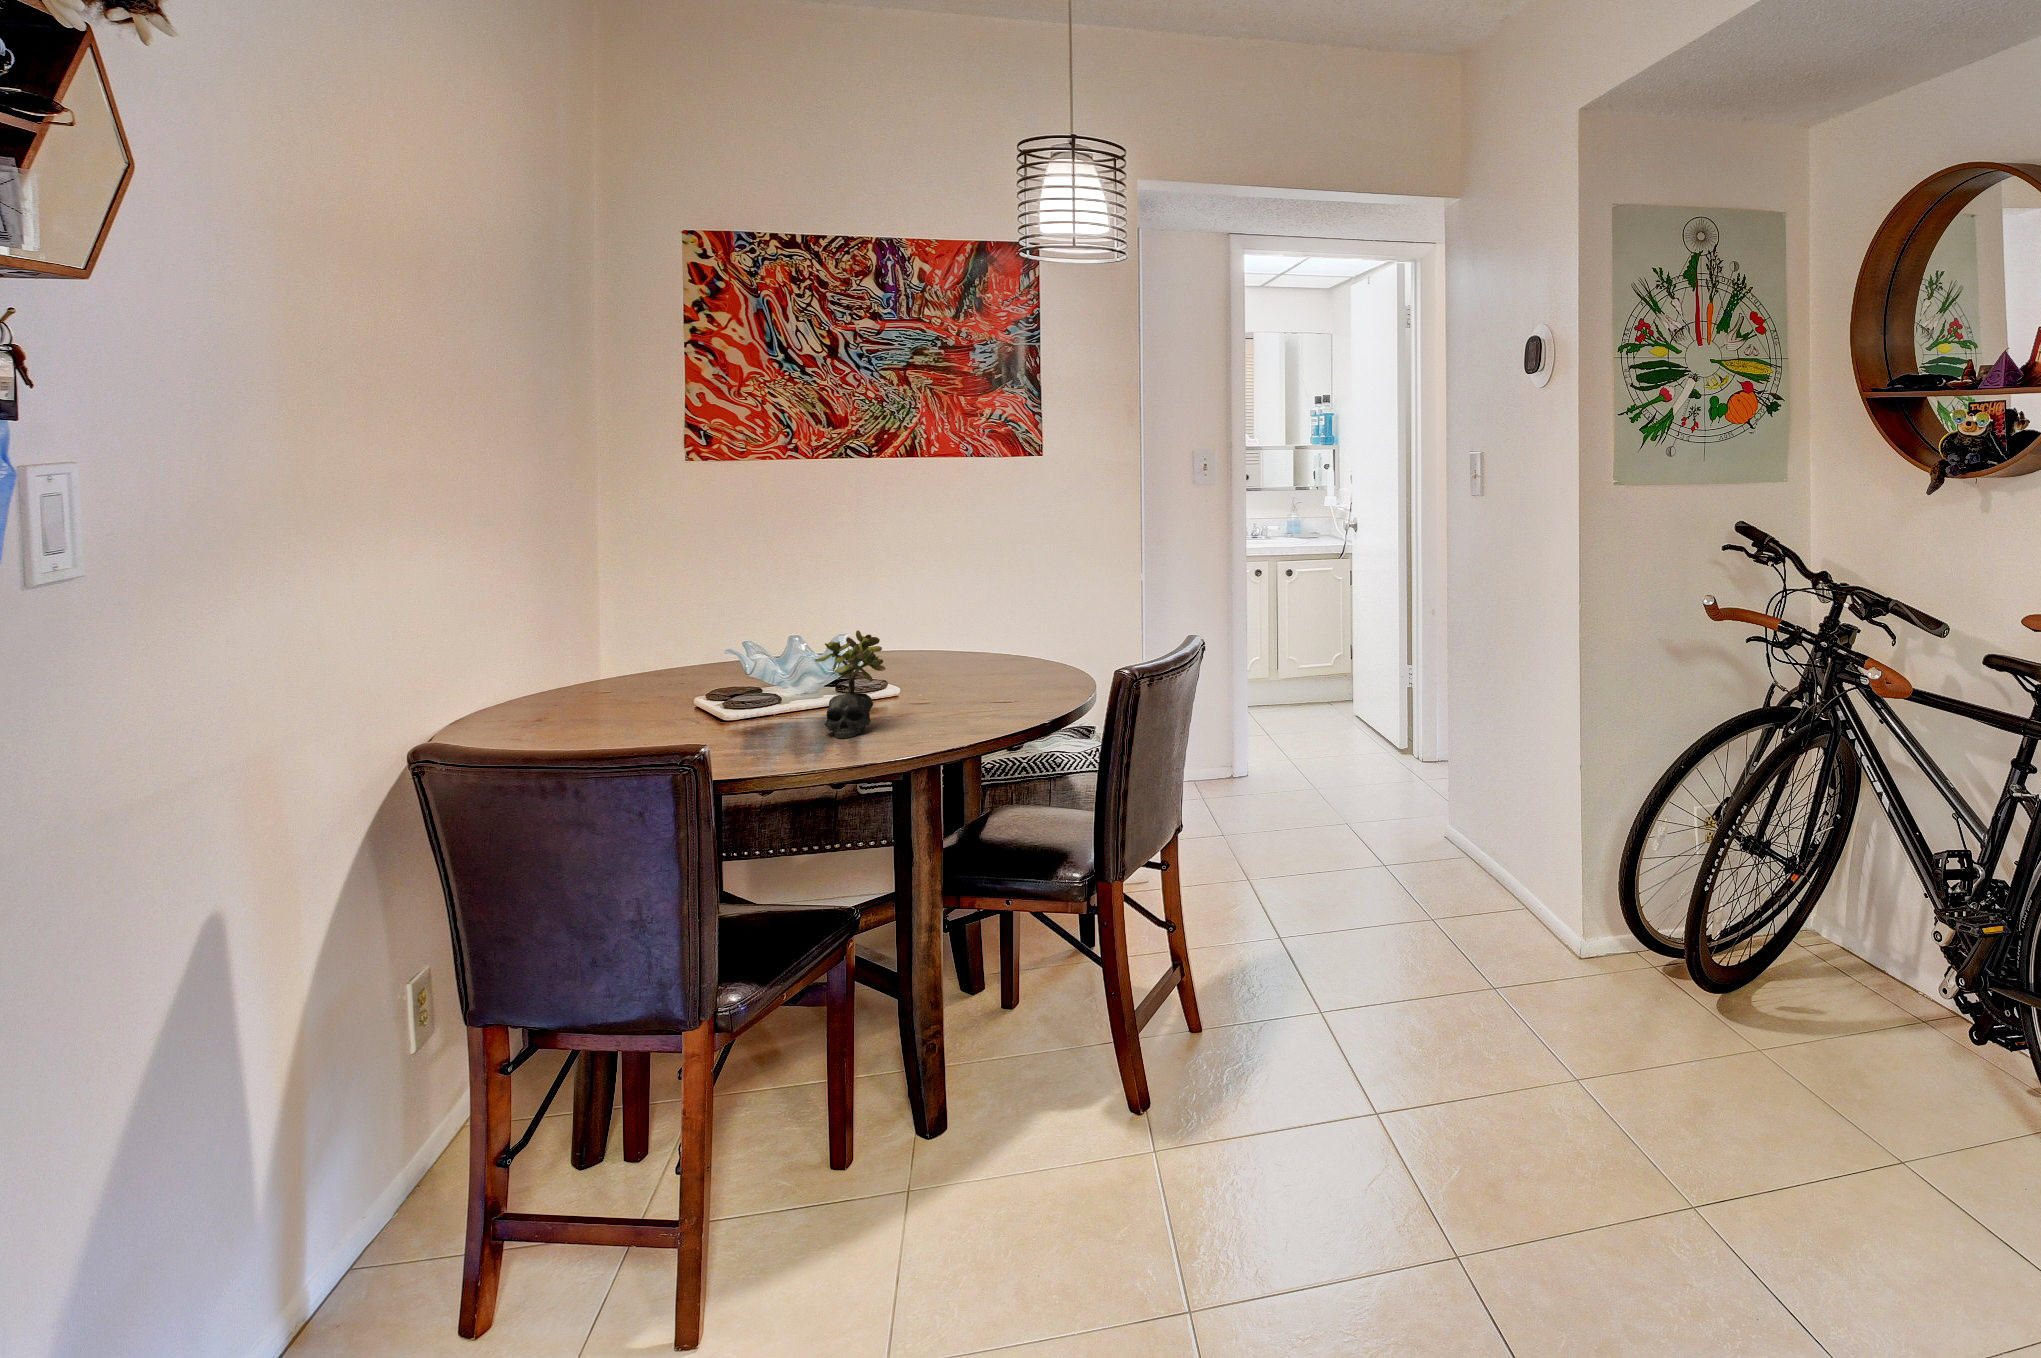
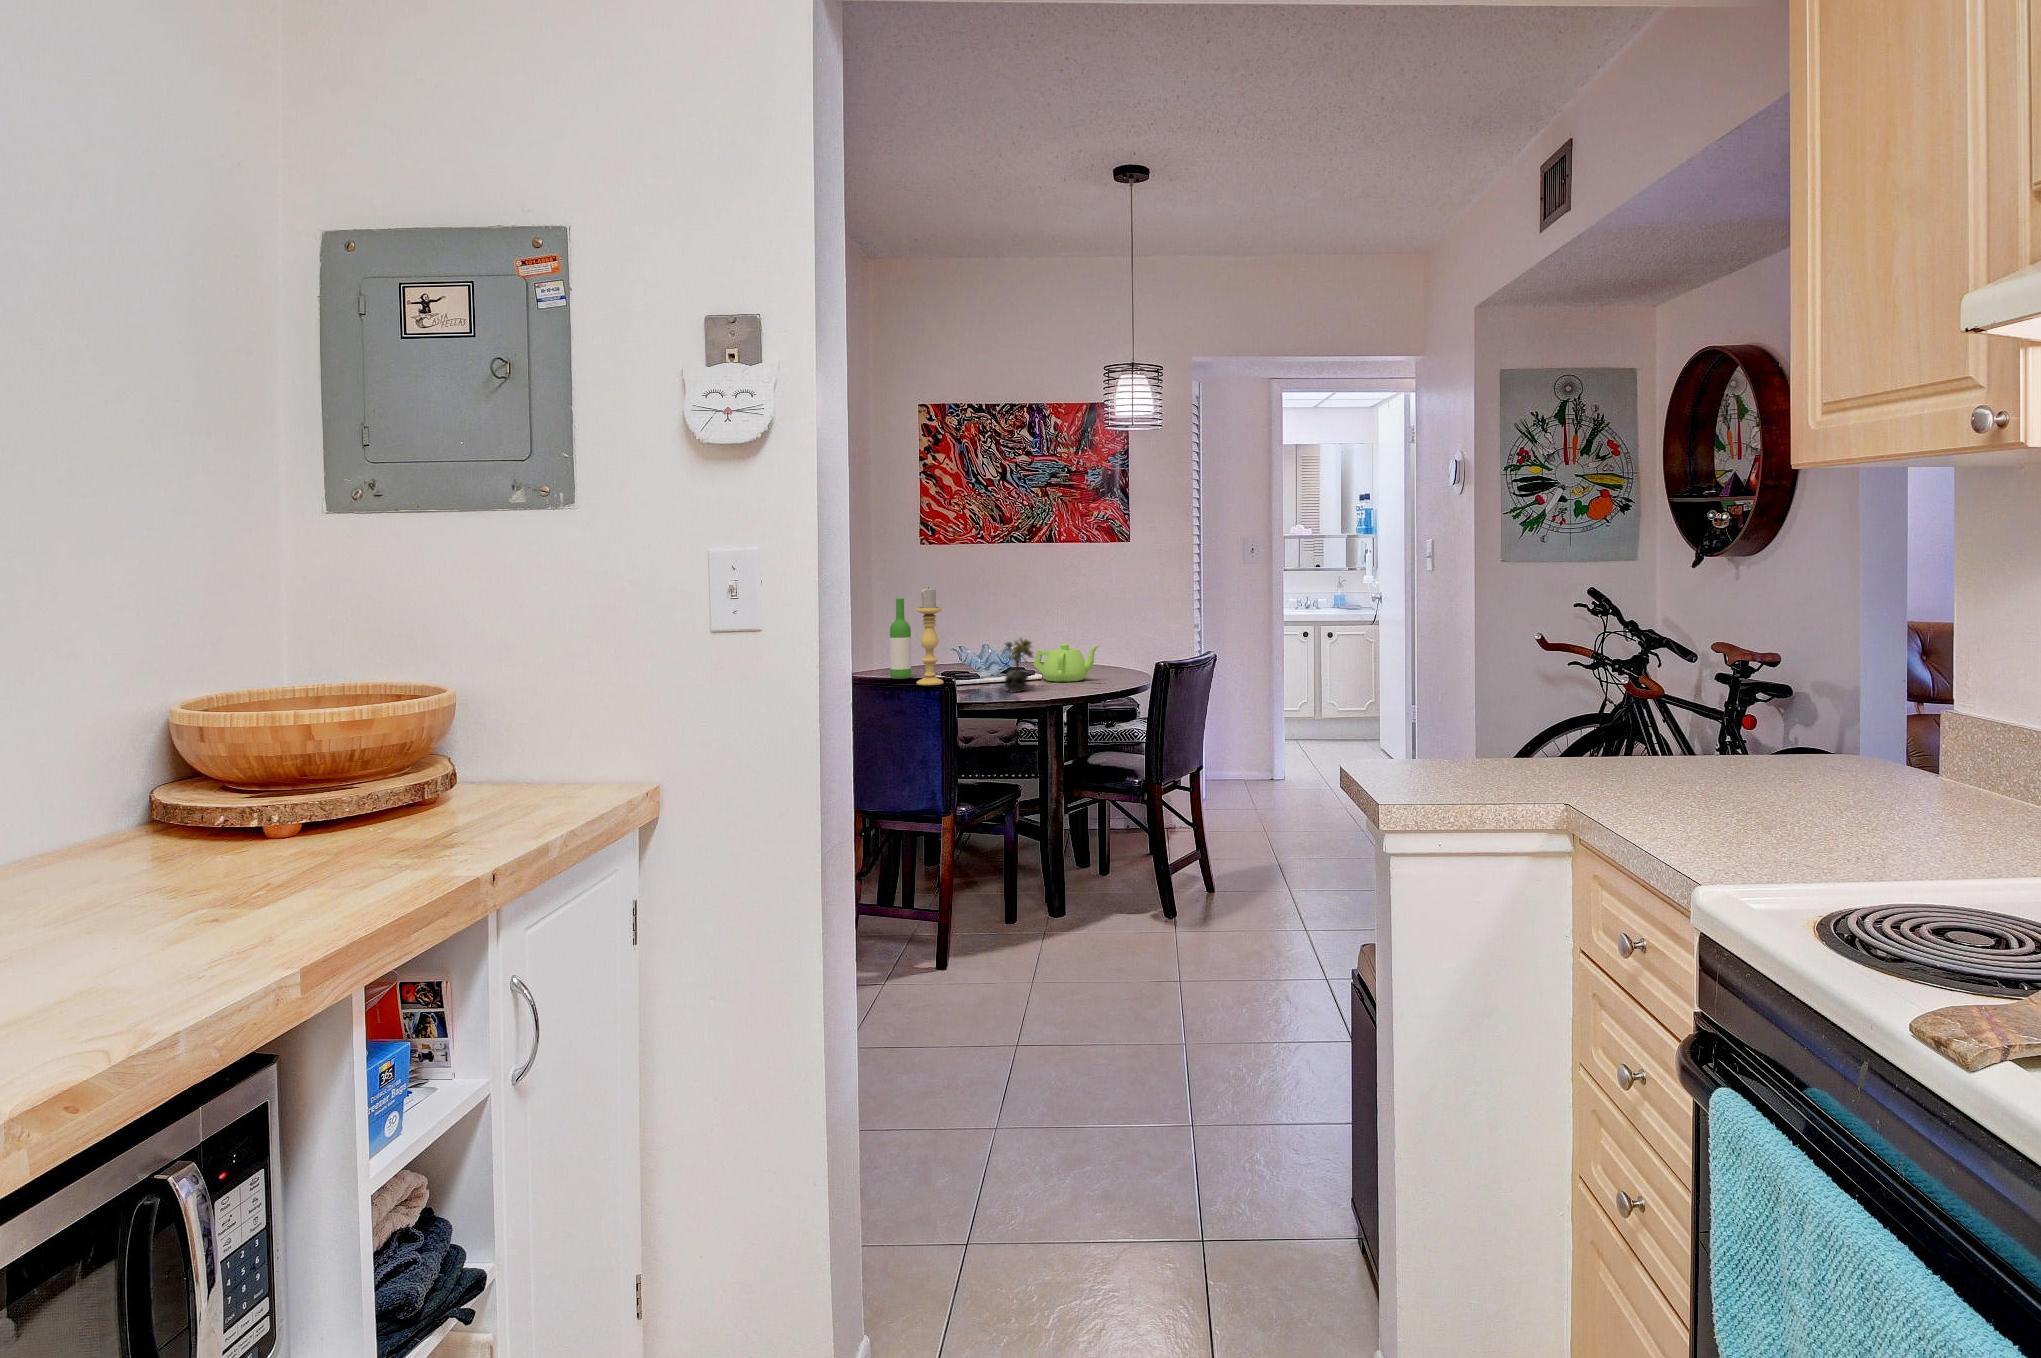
candle holder: none [651,539,707,724] -> present [916,587,943,685]
wine bottle: none [604,558,648,706] -> present [890,598,911,679]
teapot: none [883,631,1004,698] -> present [1033,644,1099,681]

